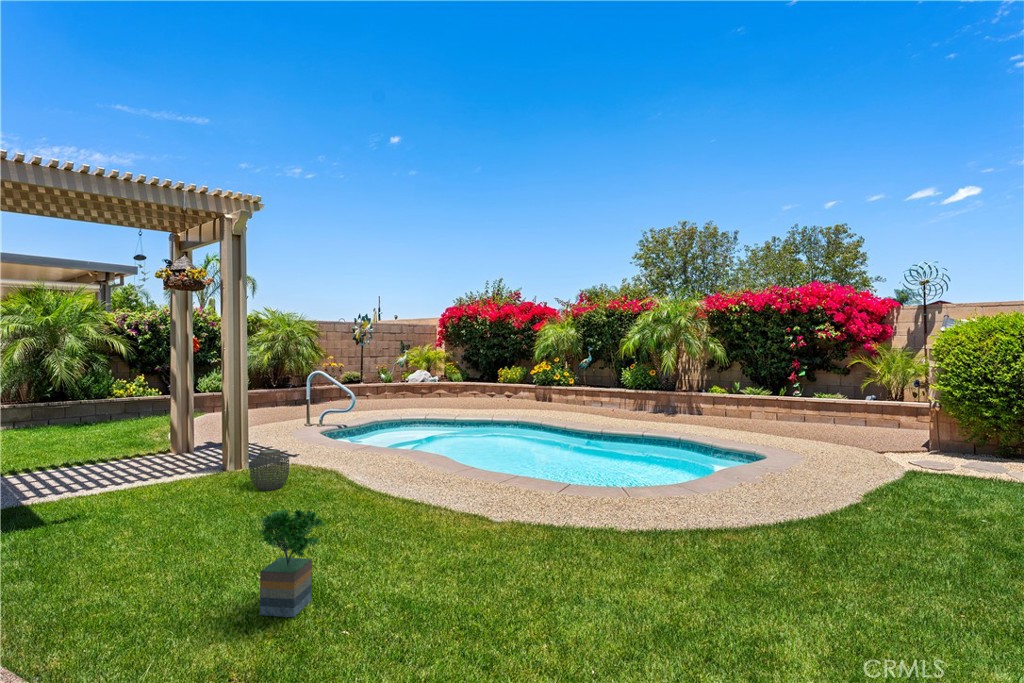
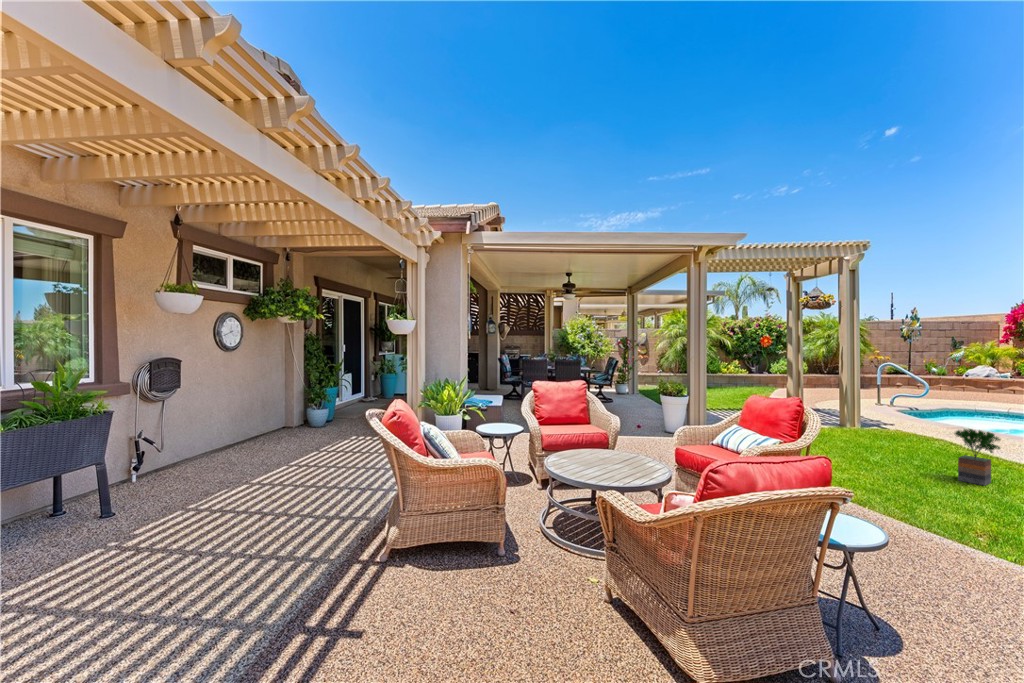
woven basket: present [250,449,289,491] -> none [878,408,908,434]

